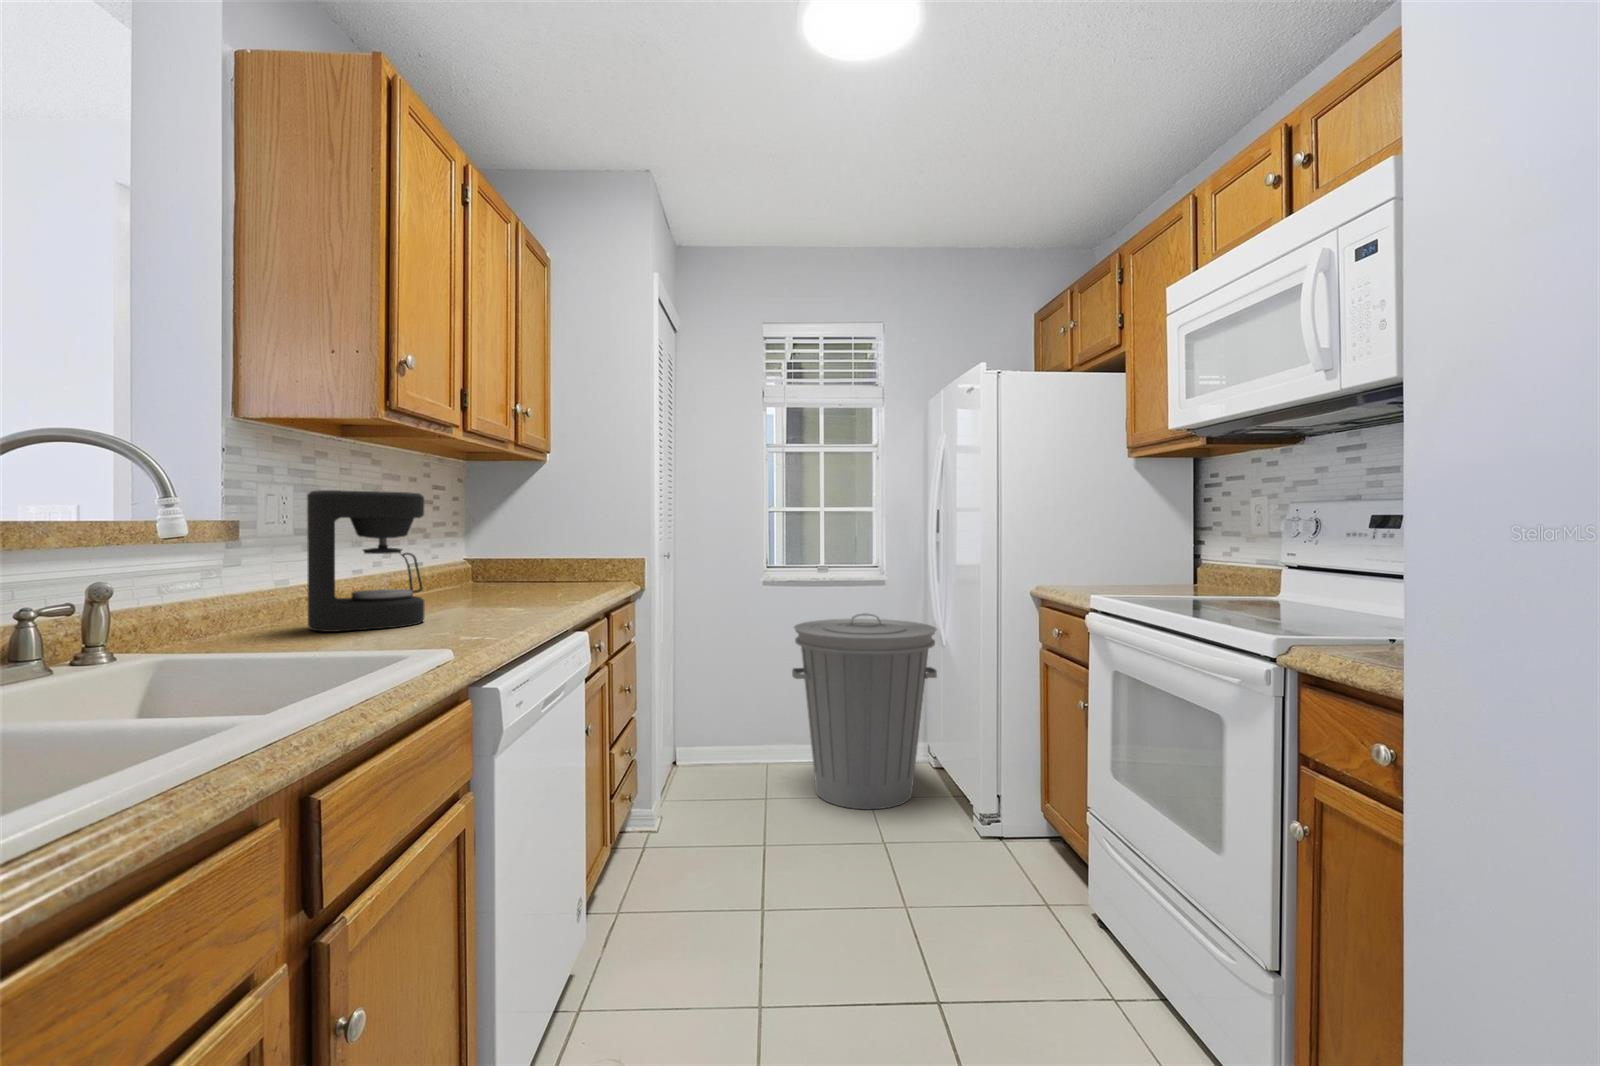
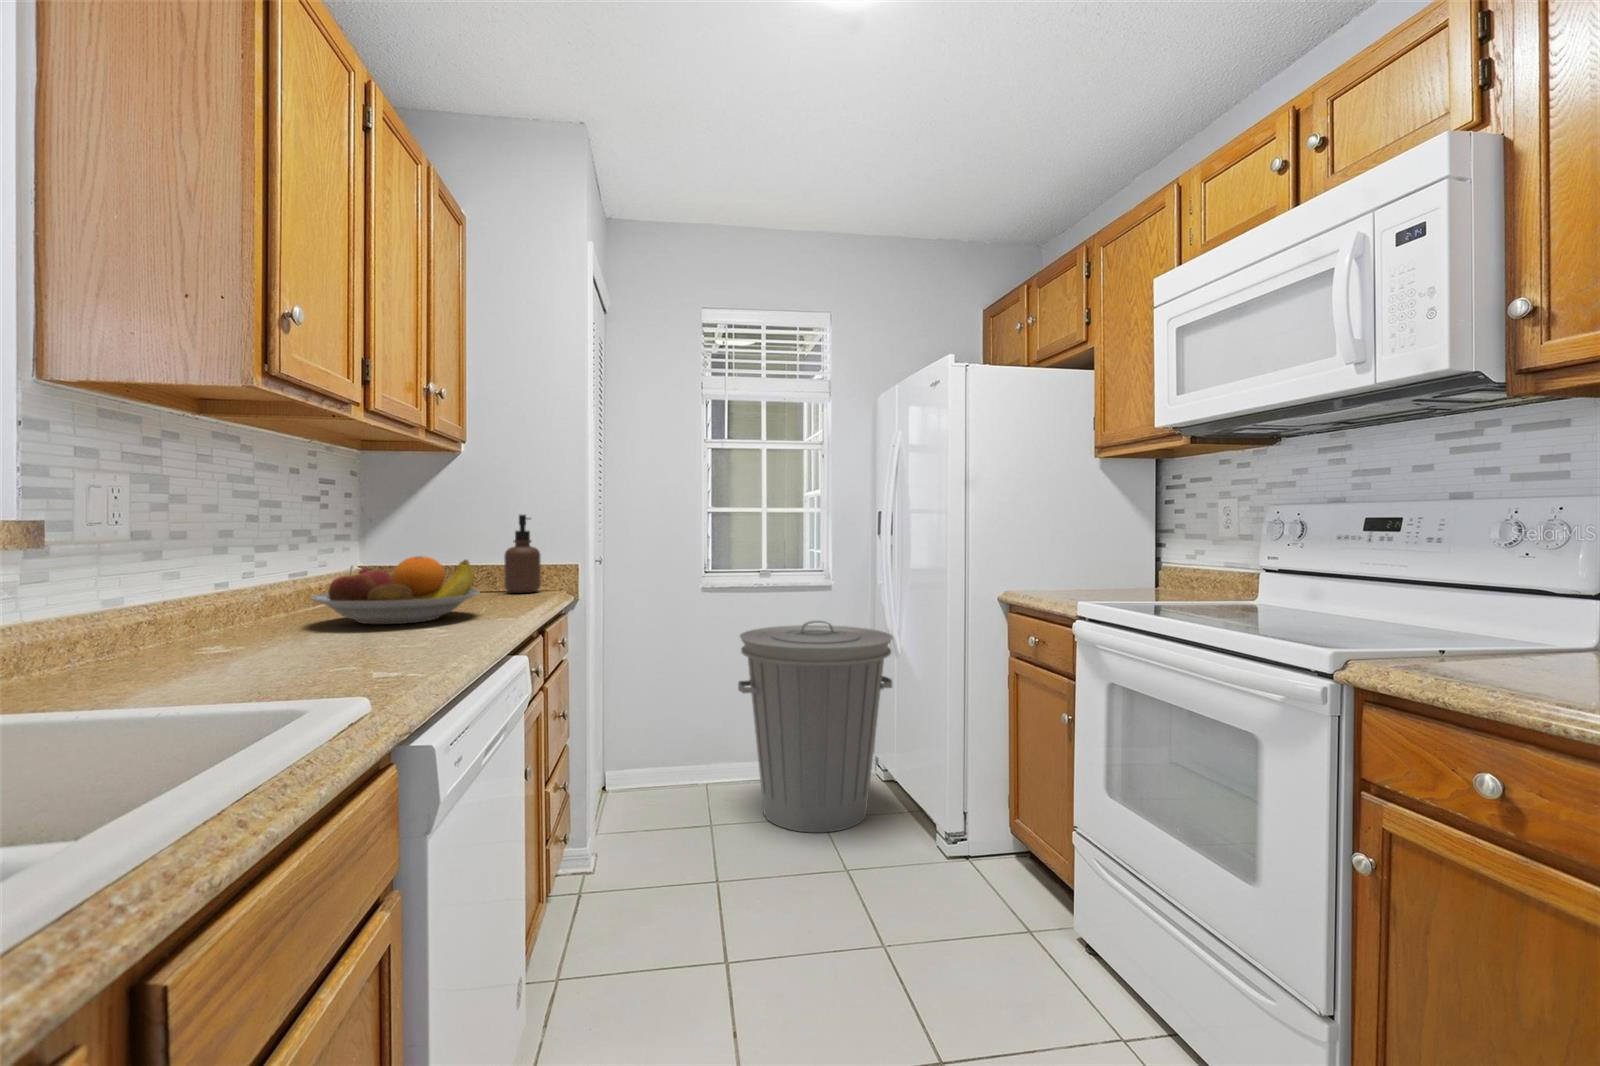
coffee maker: present [307,490,424,632] -> none [151,481,315,667]
soap dispenser: none [583,516,614,584] -> present [504,515,541,593]
fruit bowl: none [423,550,556,606] -> present [310,556,480,624]

